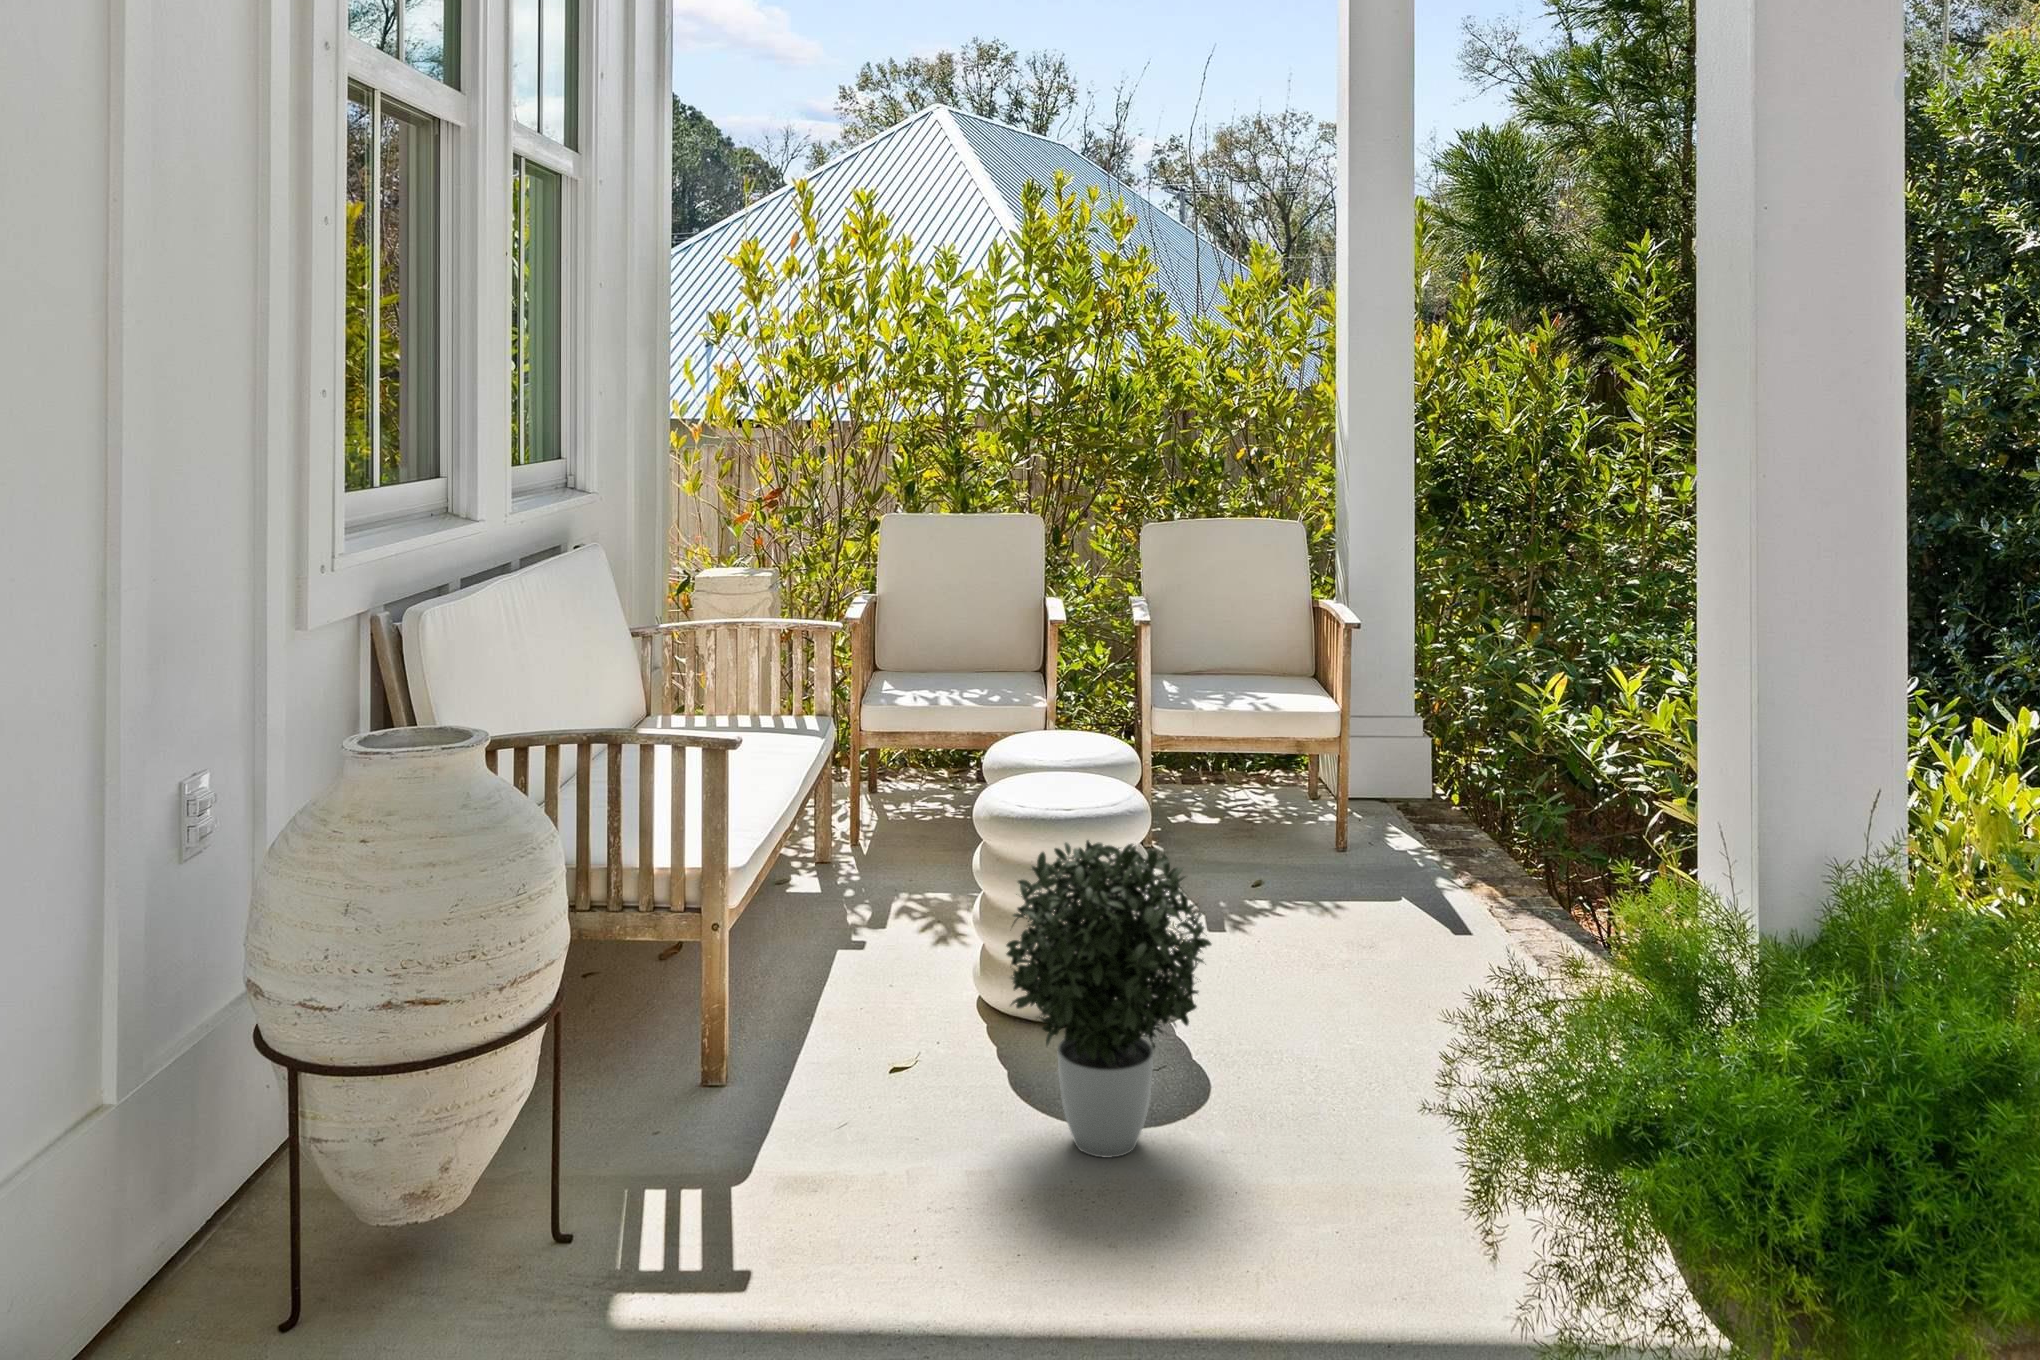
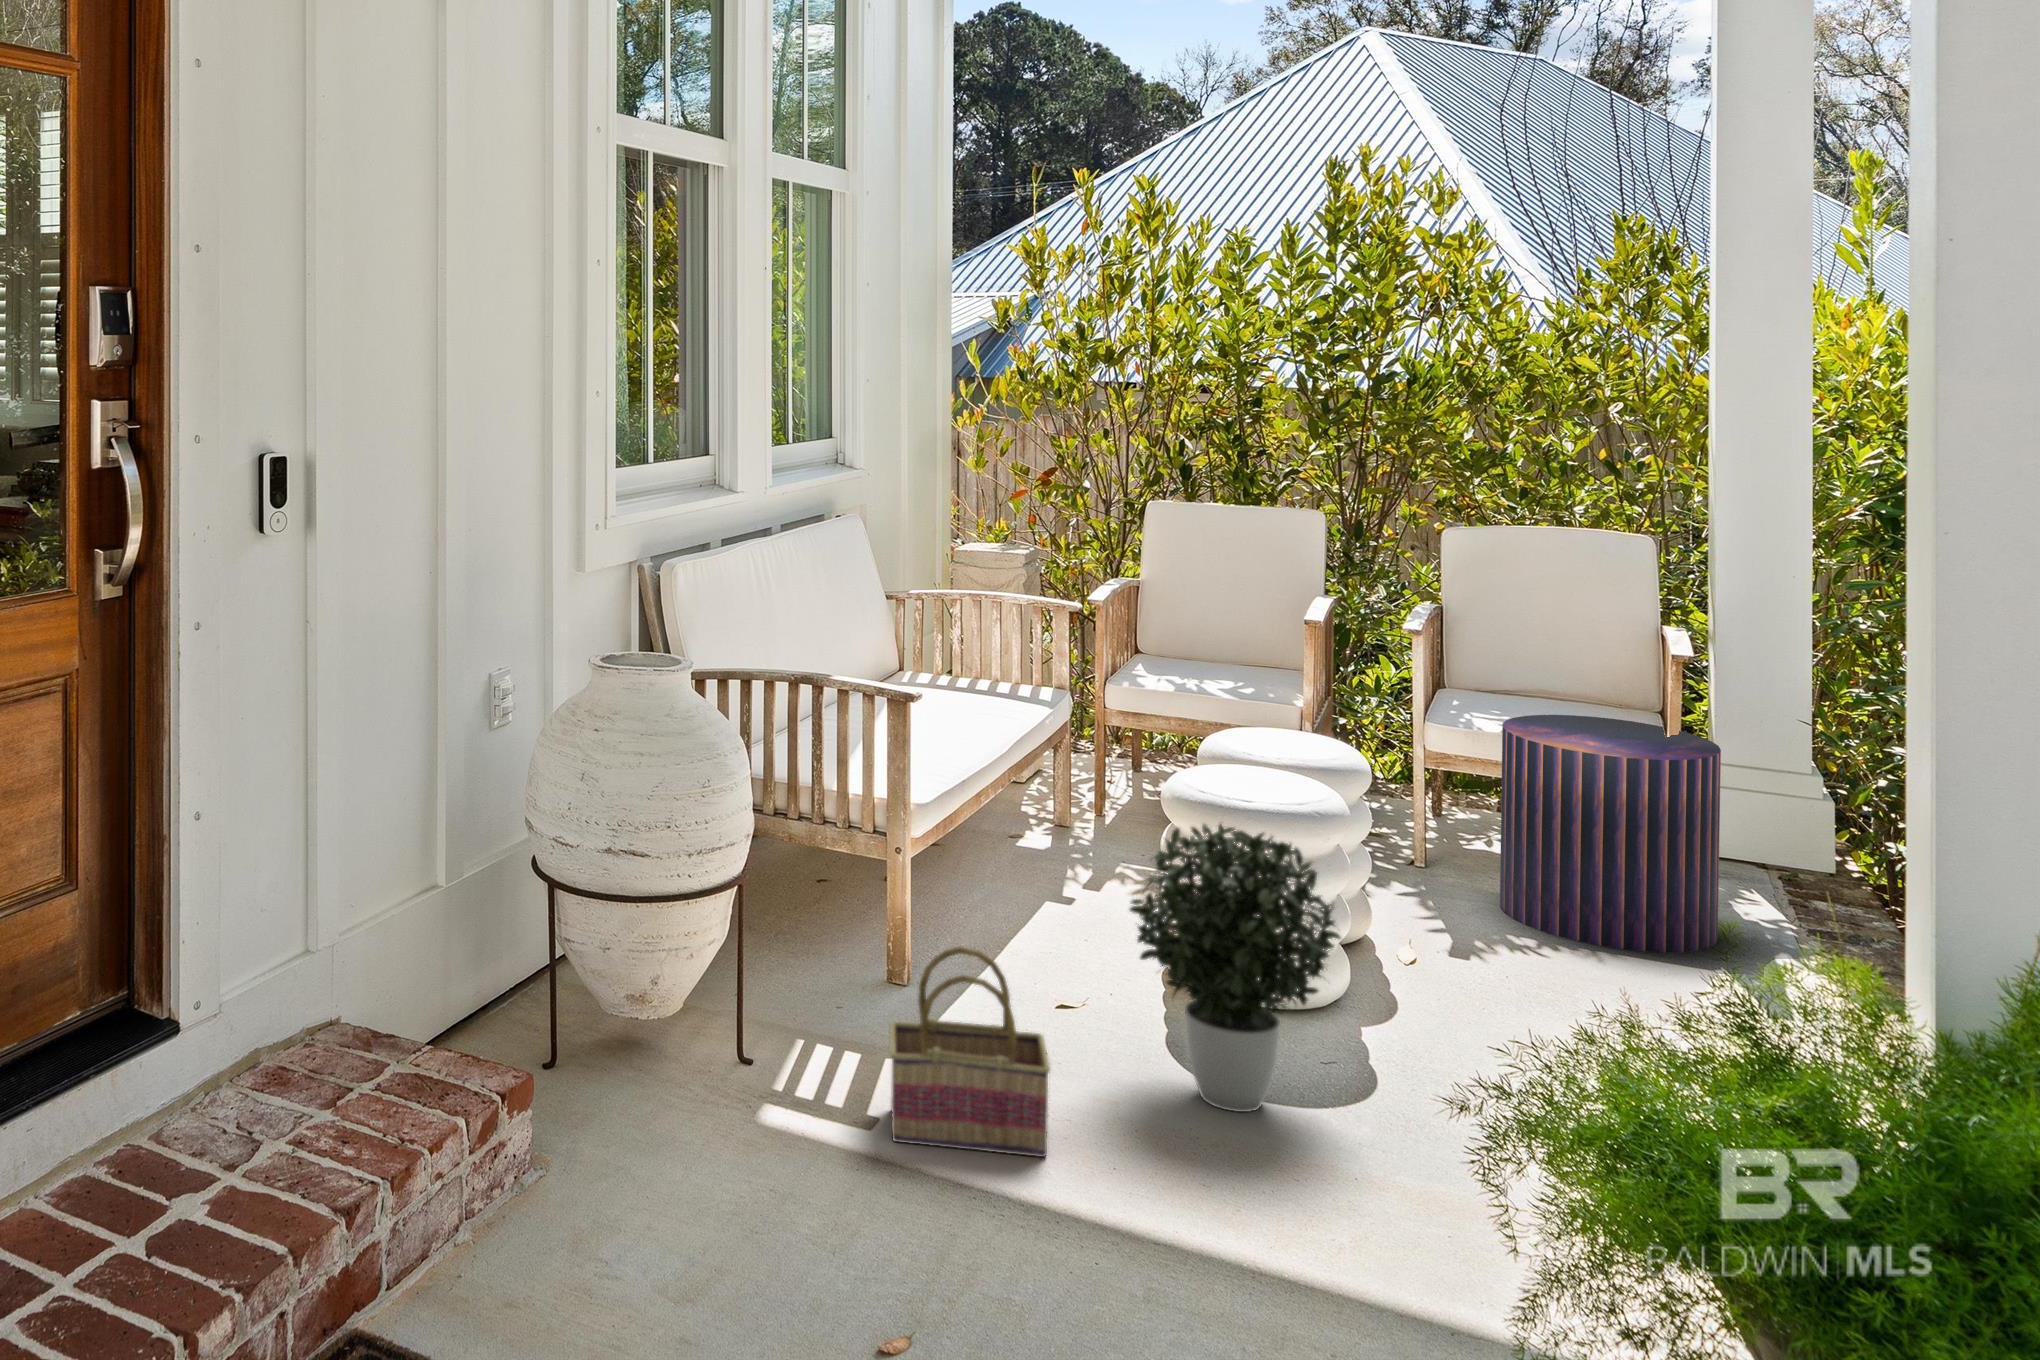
pouf: none [1216,682,1387,895] -> present [1500,715,1721,953]
basket: none [763,1041,965,1311] -> present [889,947,1050,1157]

